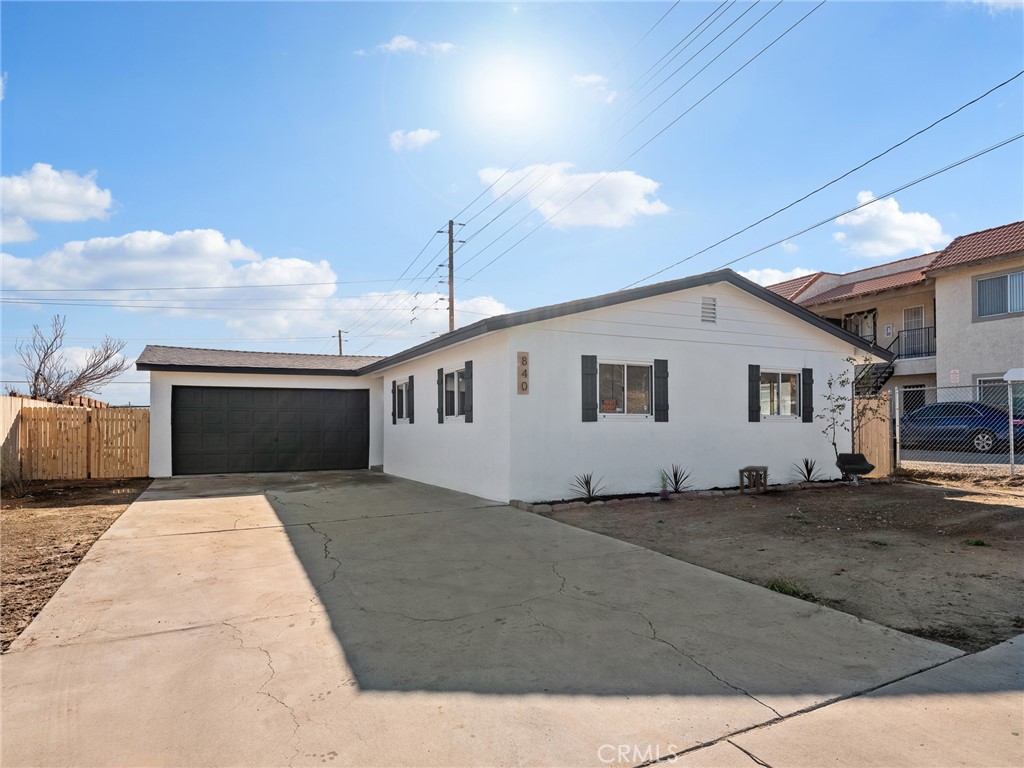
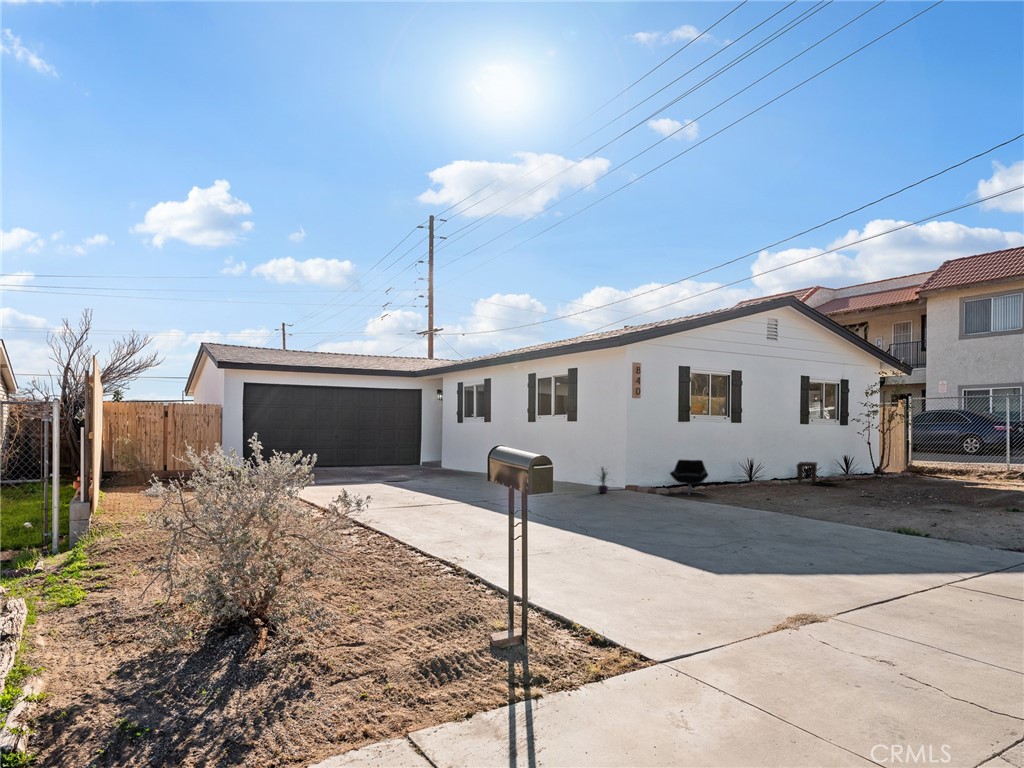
lounge chair: present [835,453,875,485] -> present [670,460,708,494]
decorative plant: present [660,473,670,499] -> present [598,467,608,493]

